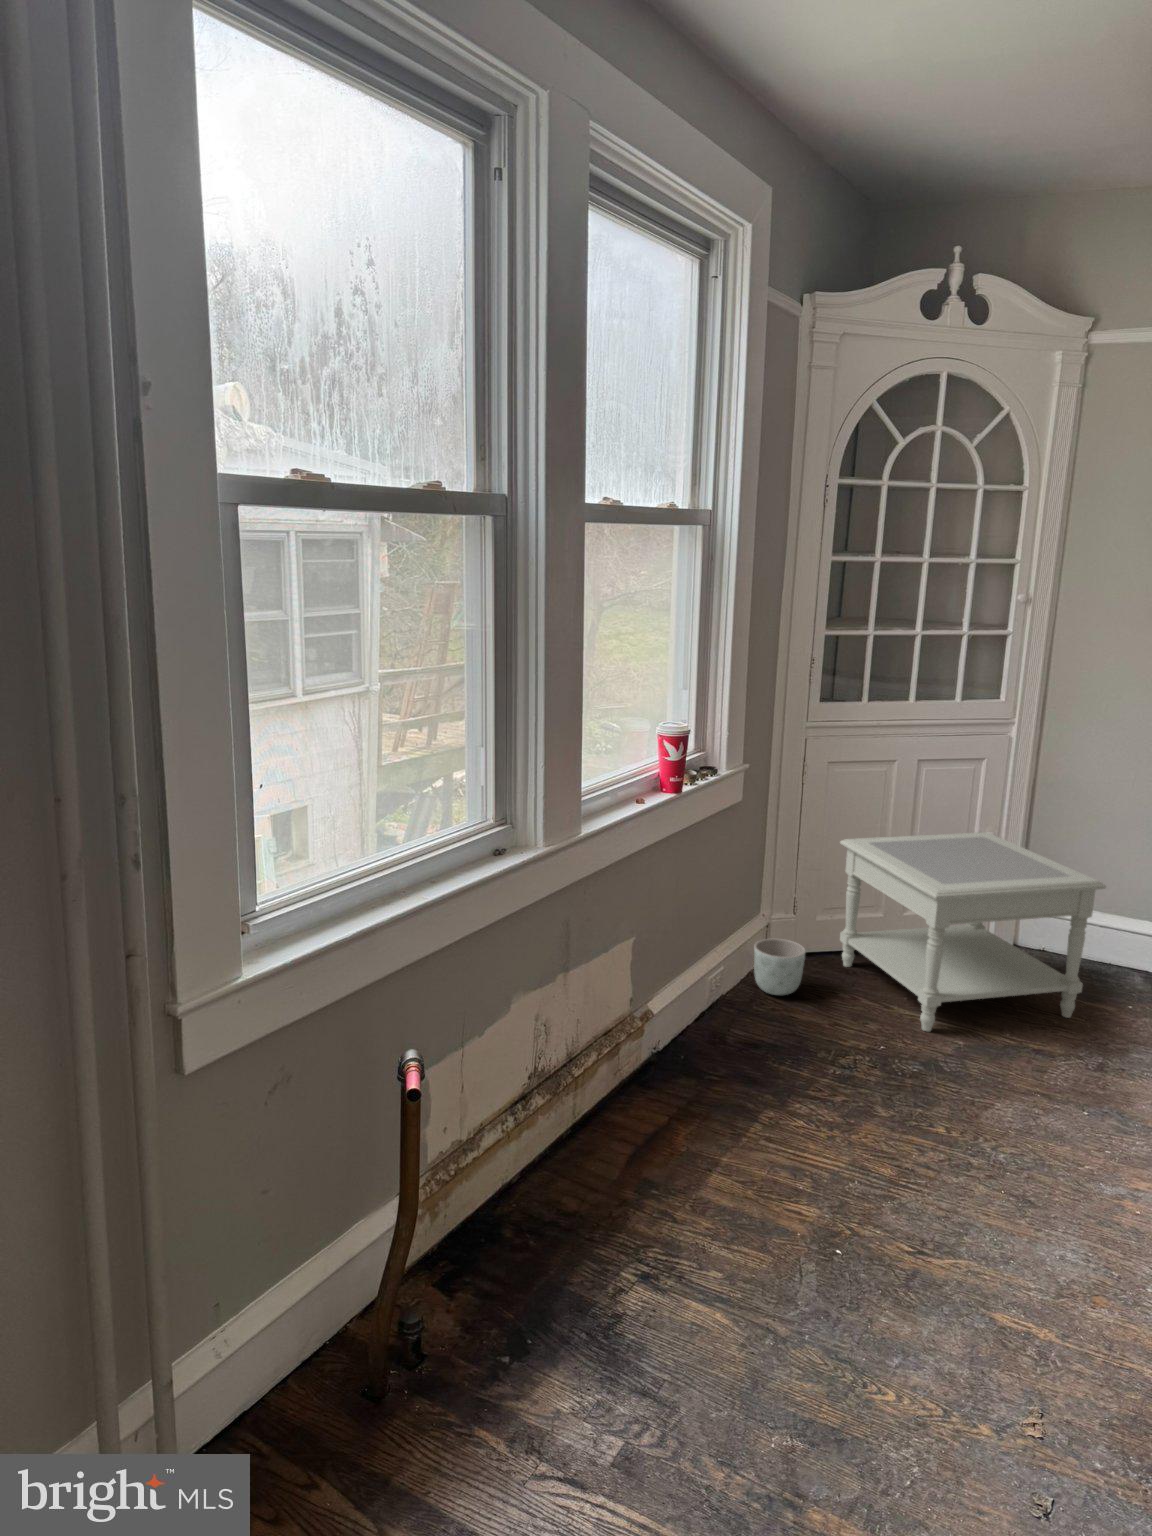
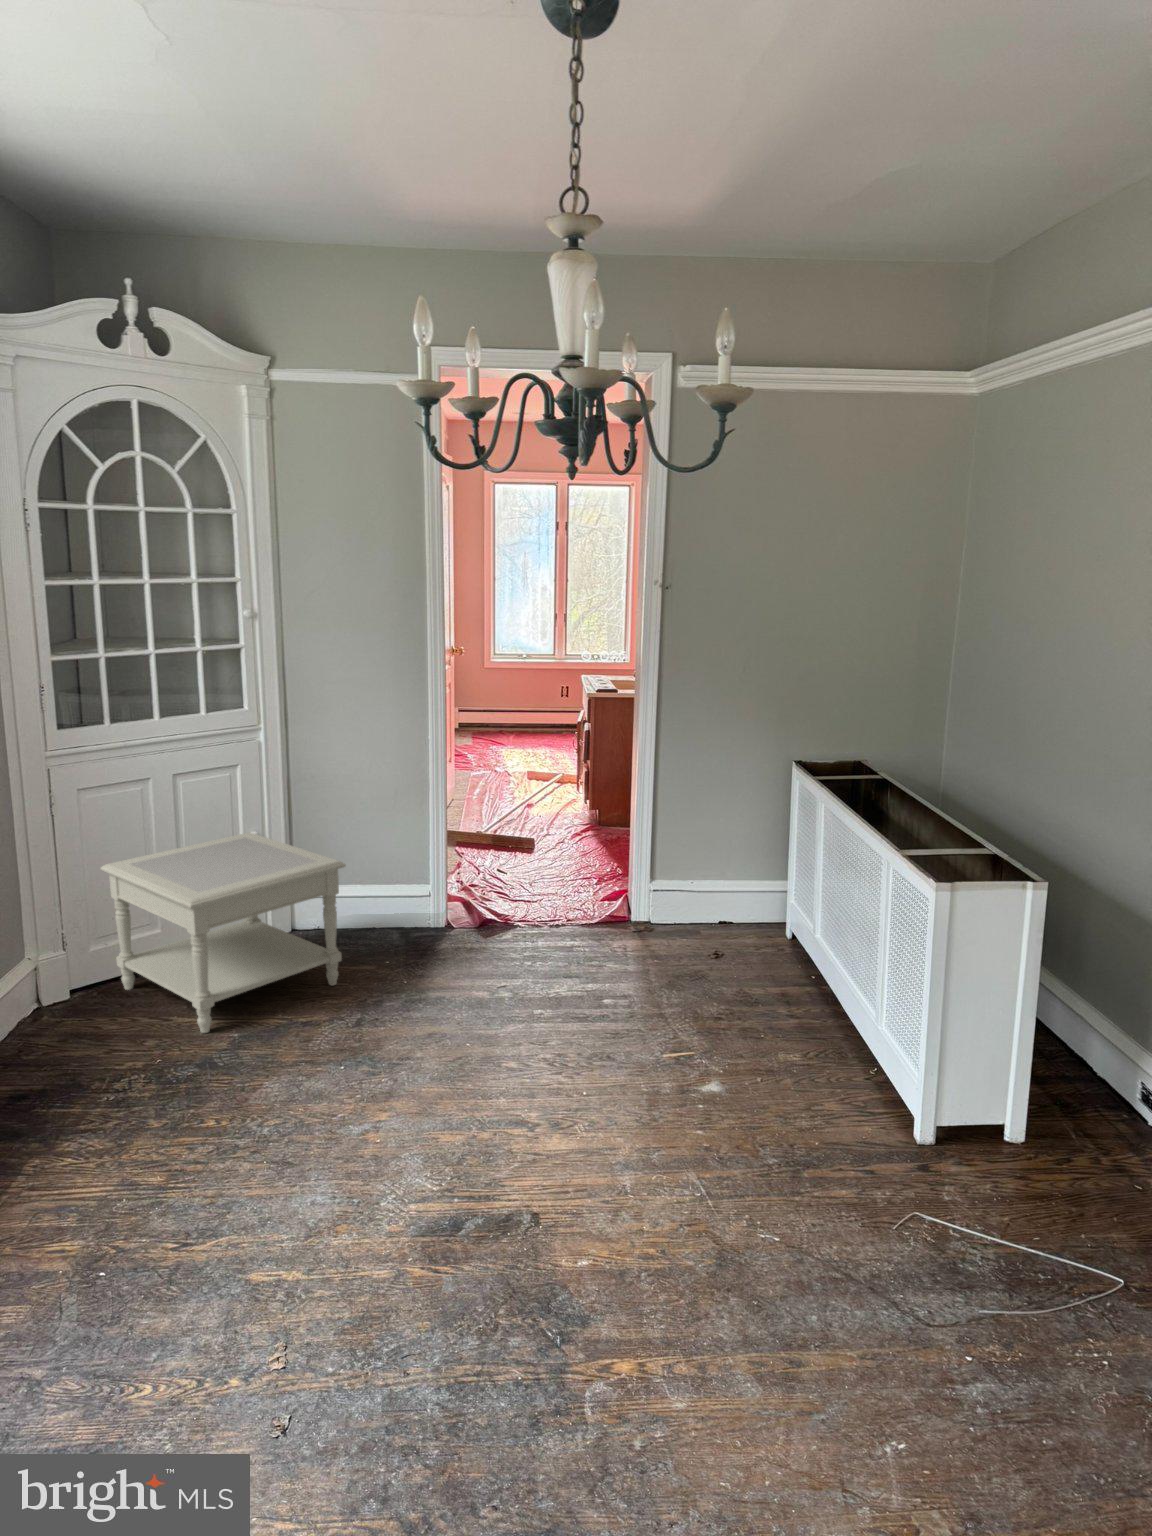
planter: present [754,939,806,995] -> none [15,979,74,1039]

